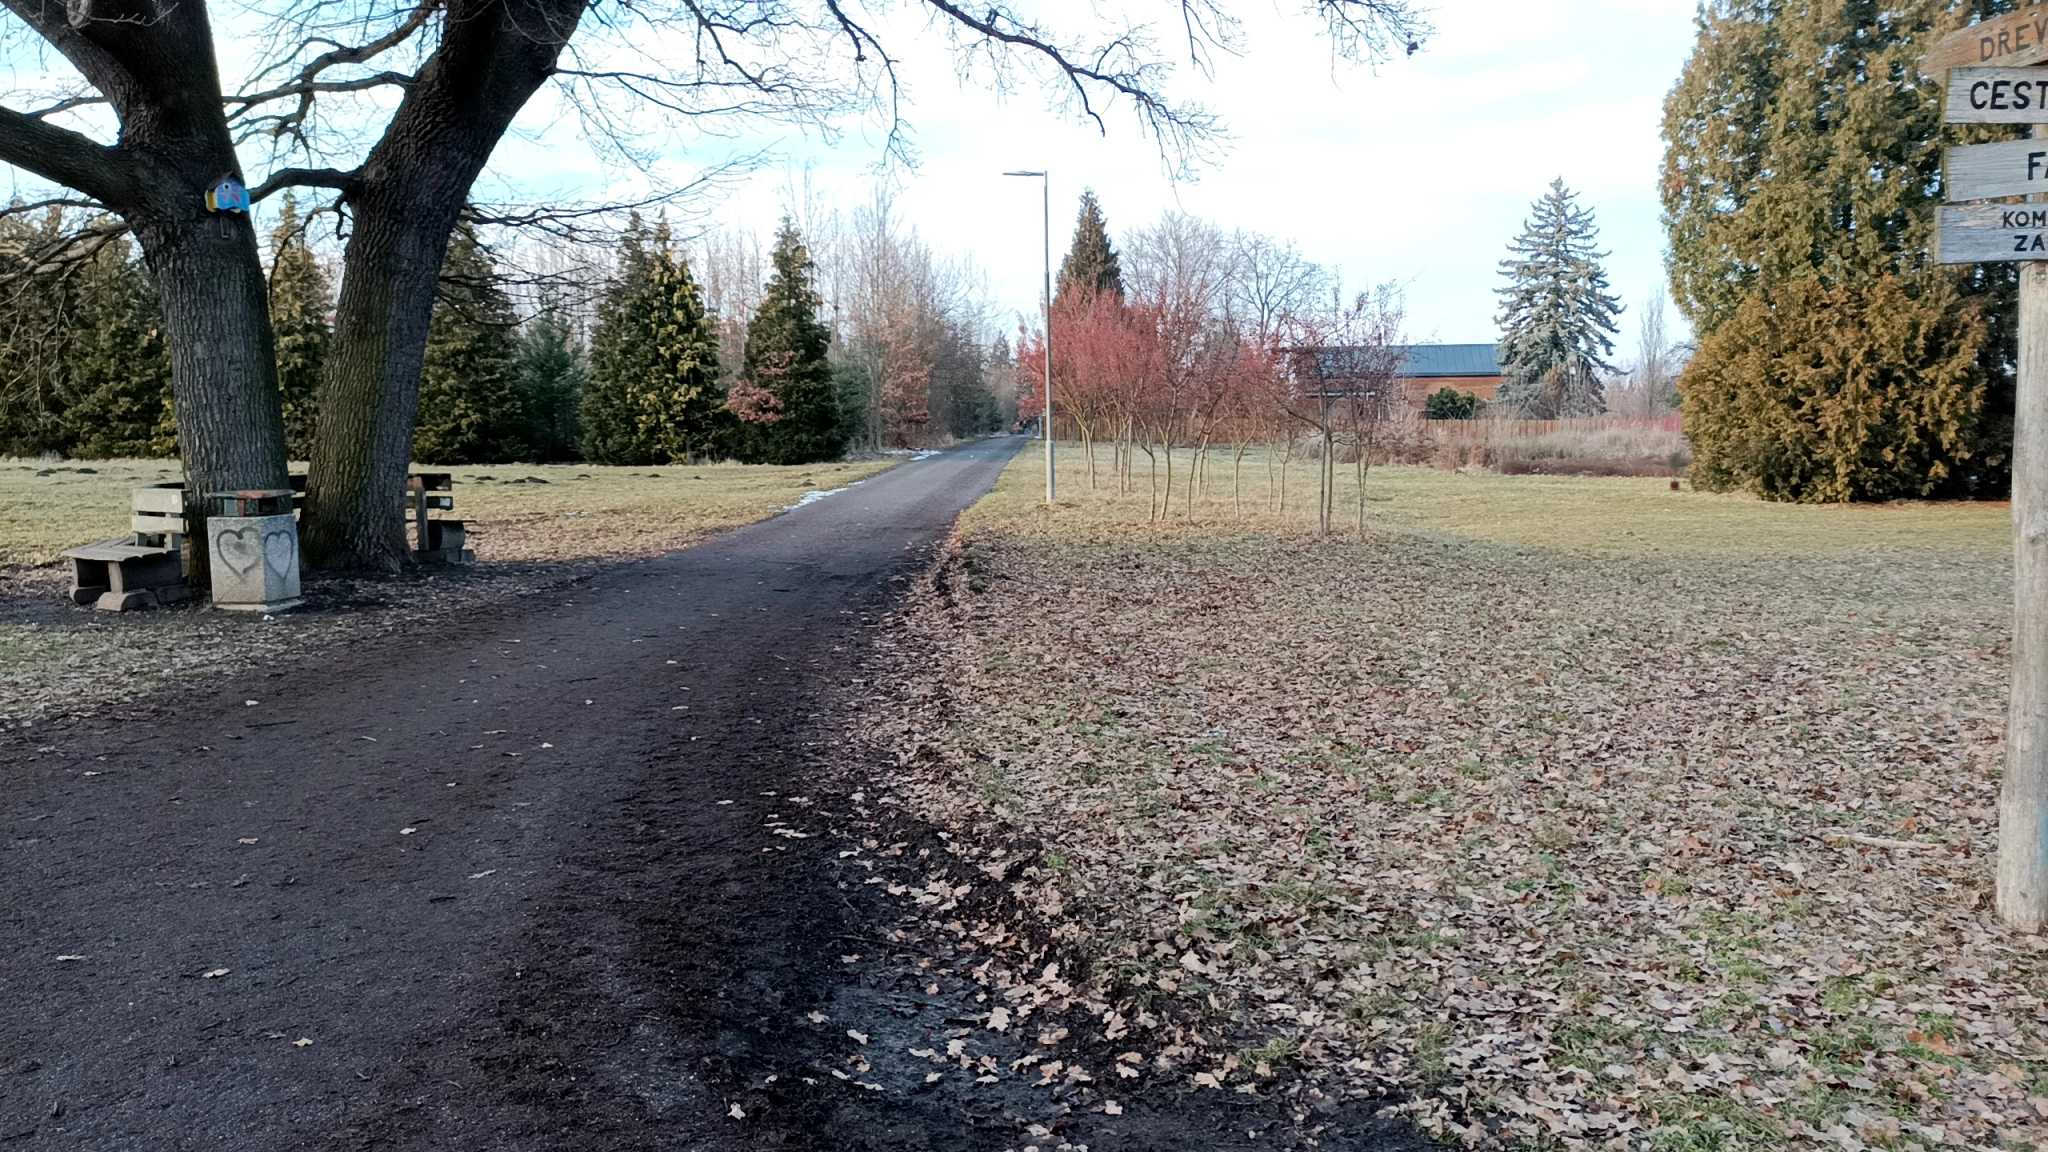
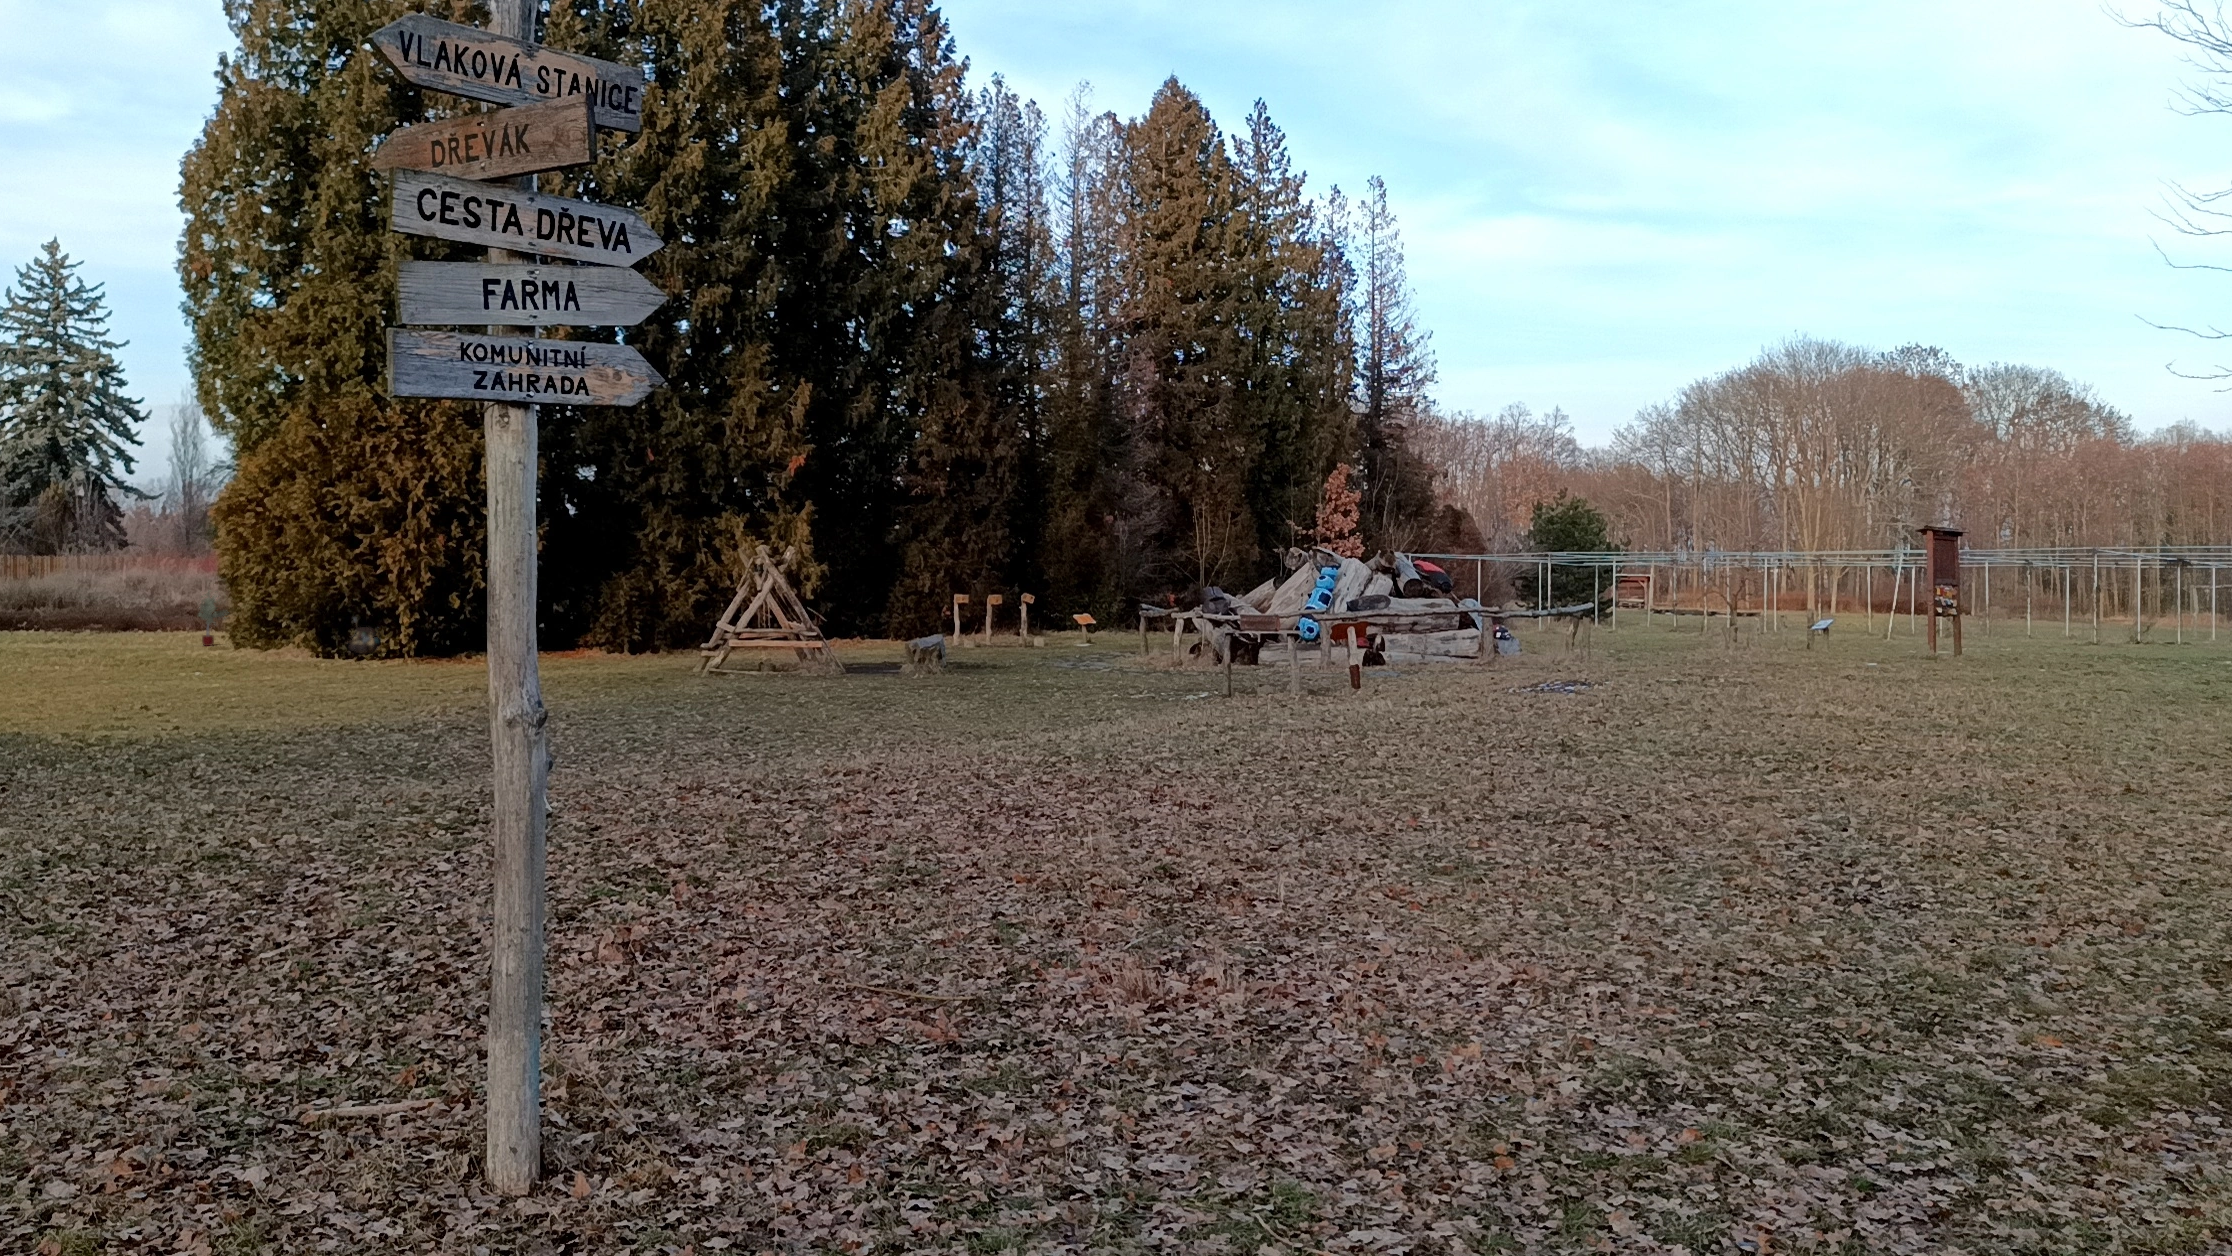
backpack: none [1791,467,1823,499] -> present [348,617,381,654]

